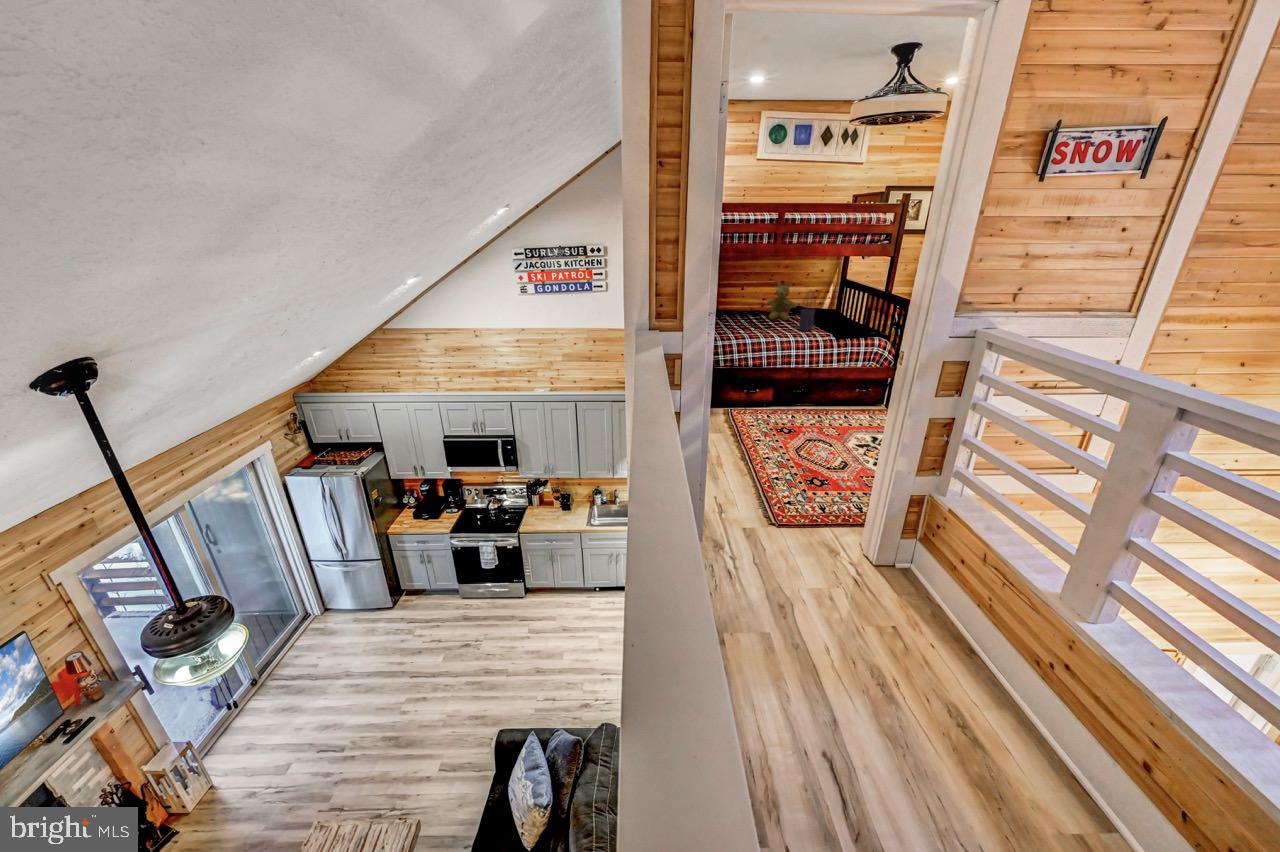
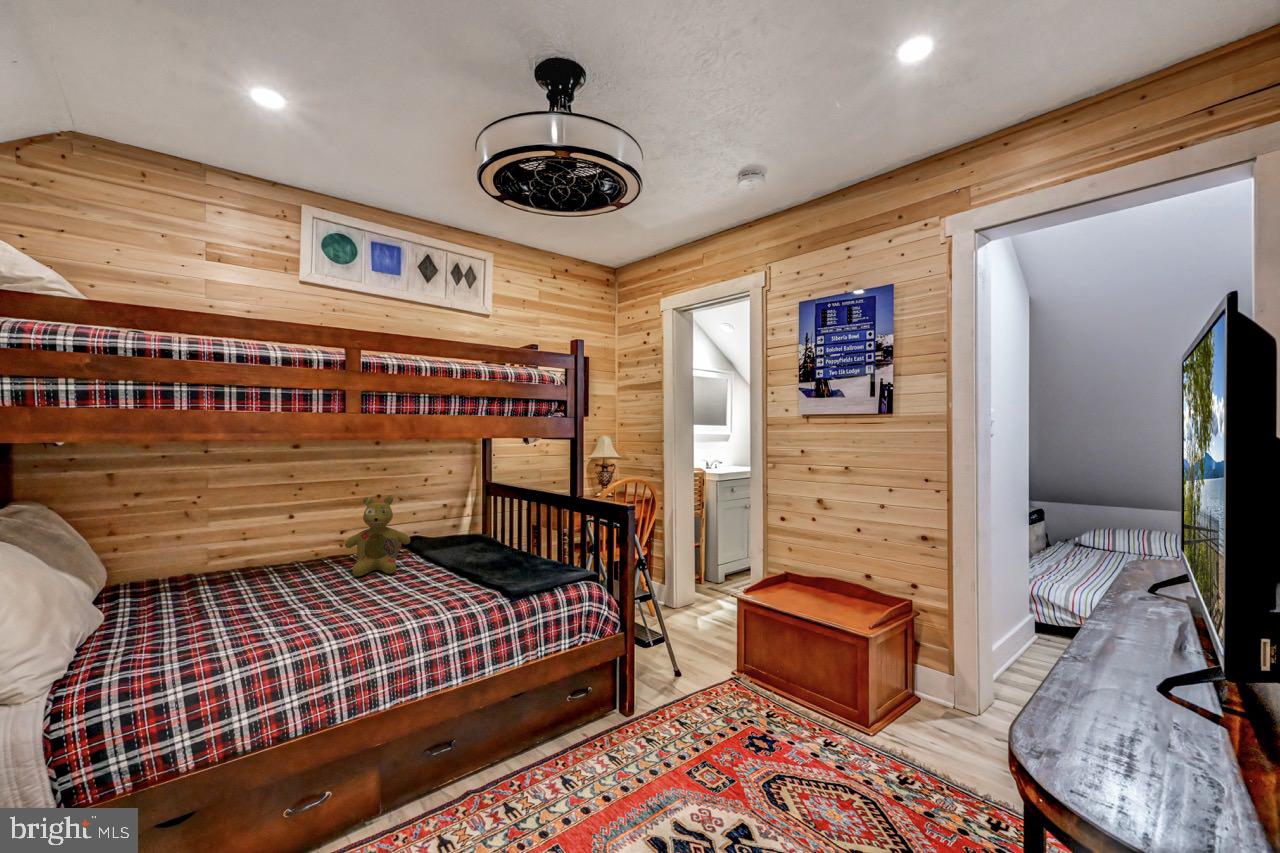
tote bag: present [799,291,815,331] -> none [422,506,453,596]

